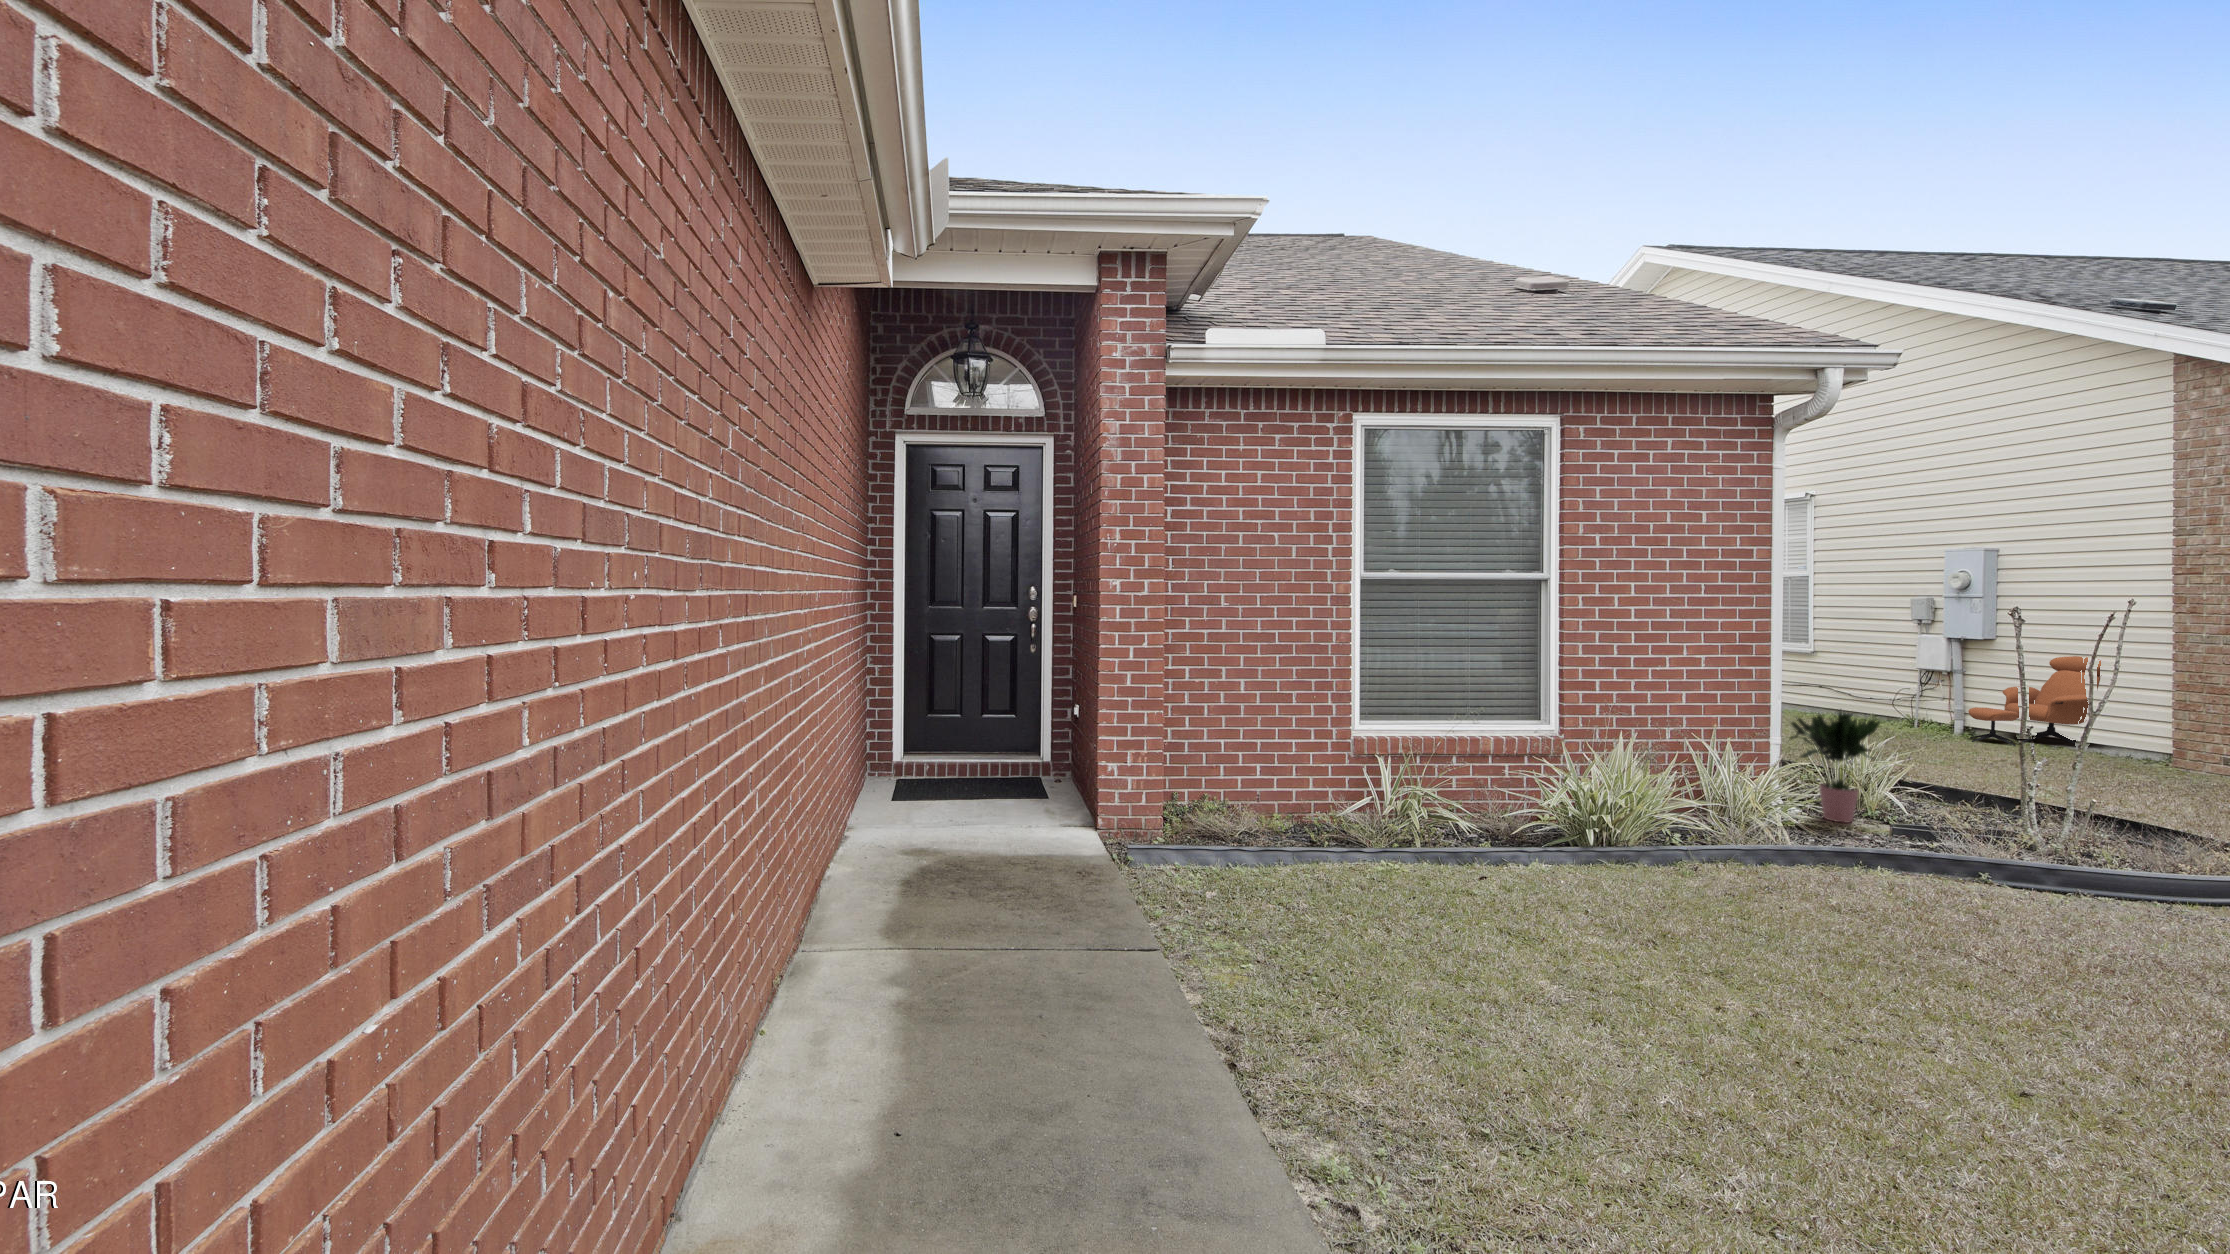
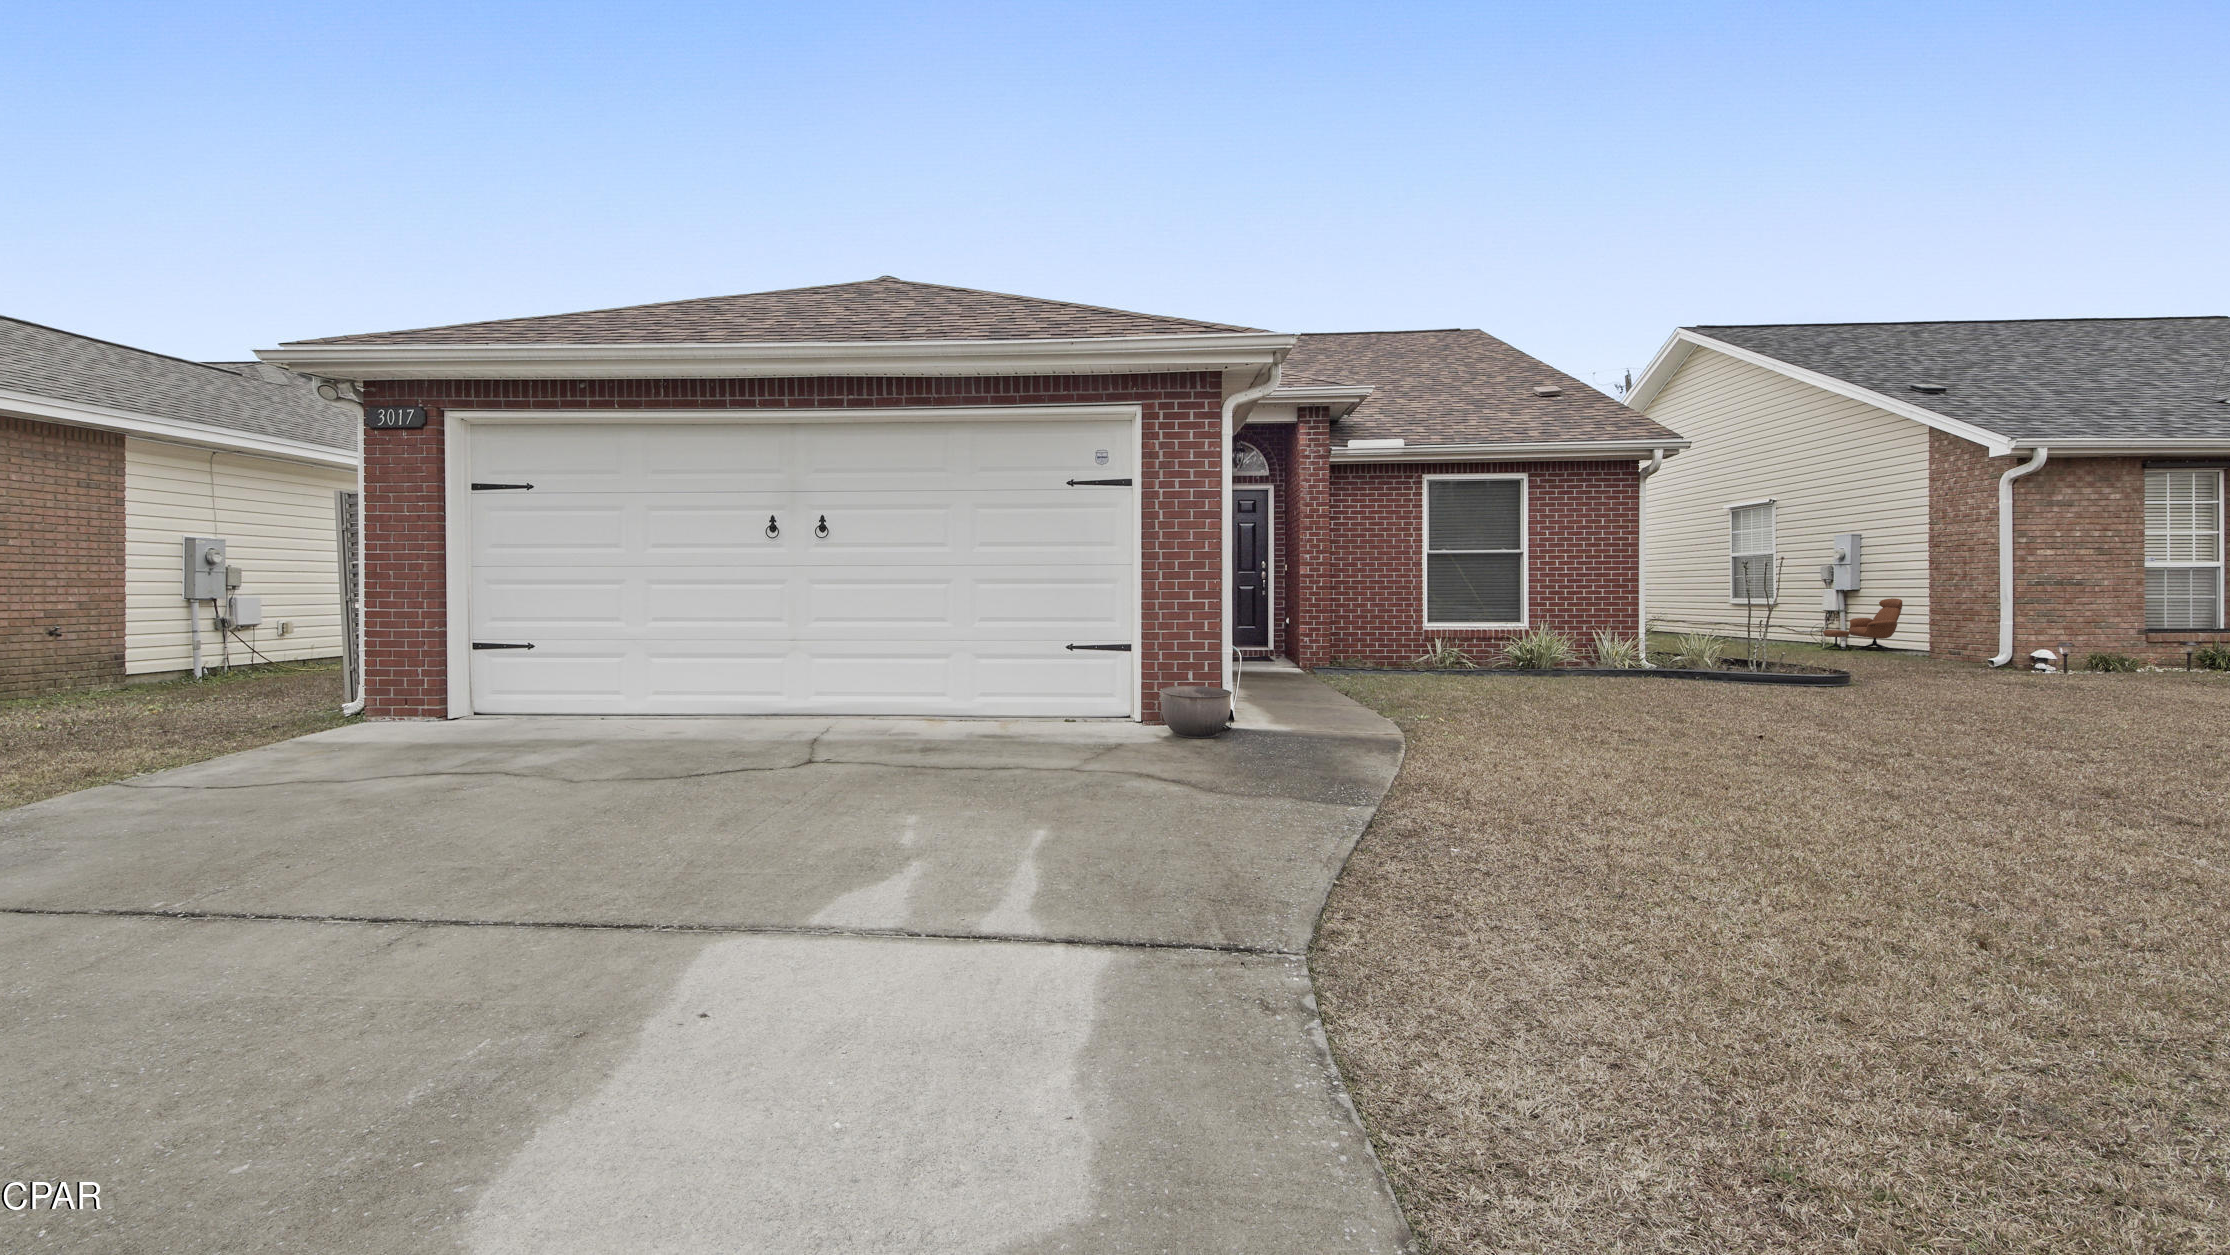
potted plant: present [1790,711,1880,823] -> none [1637,613,1680,668]

